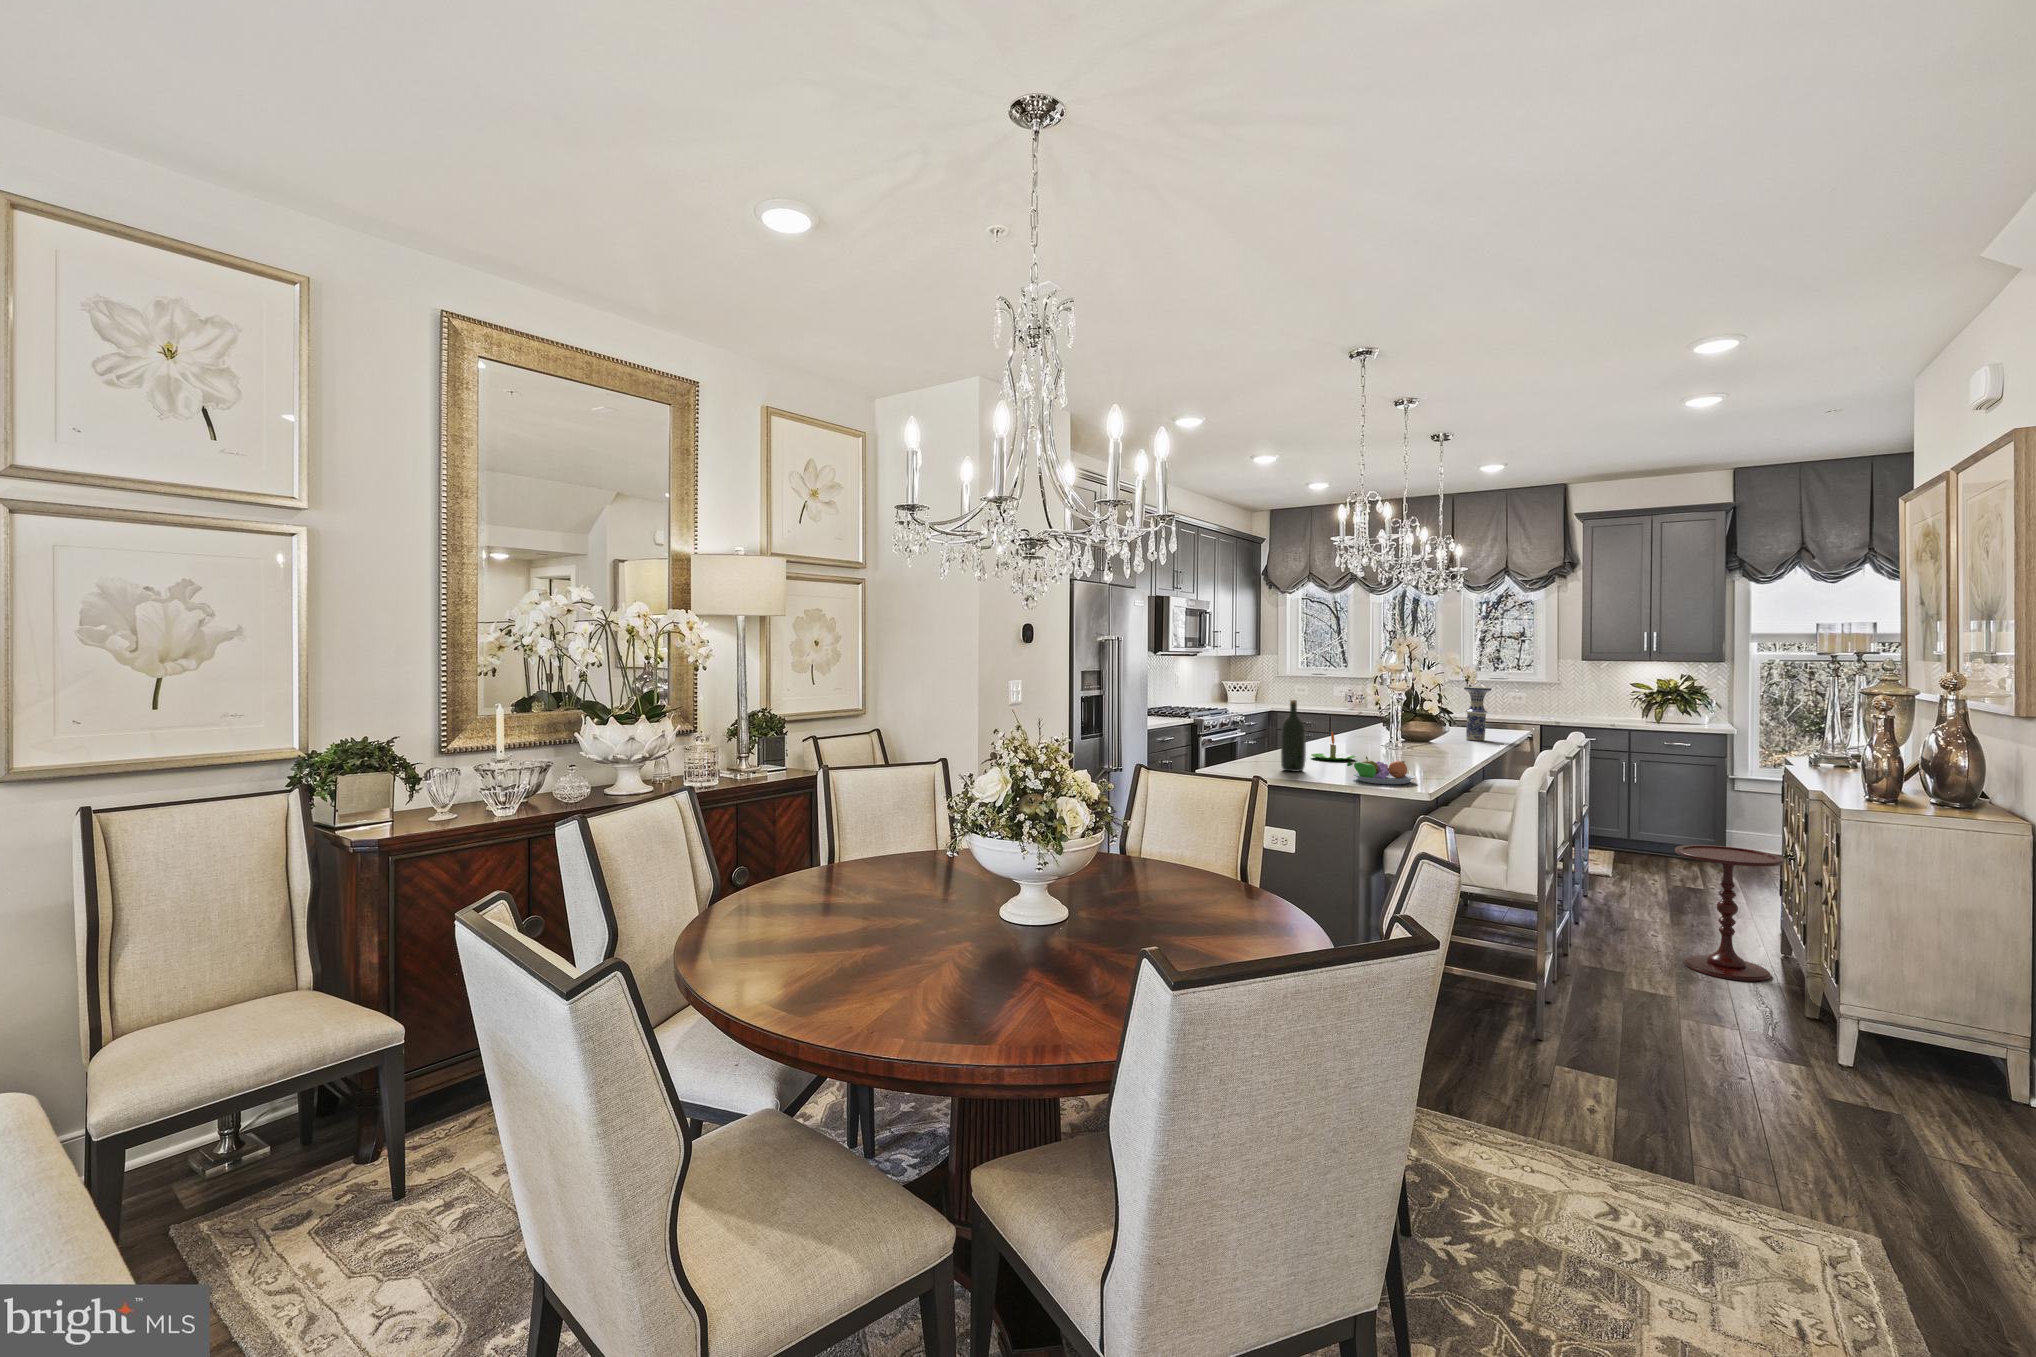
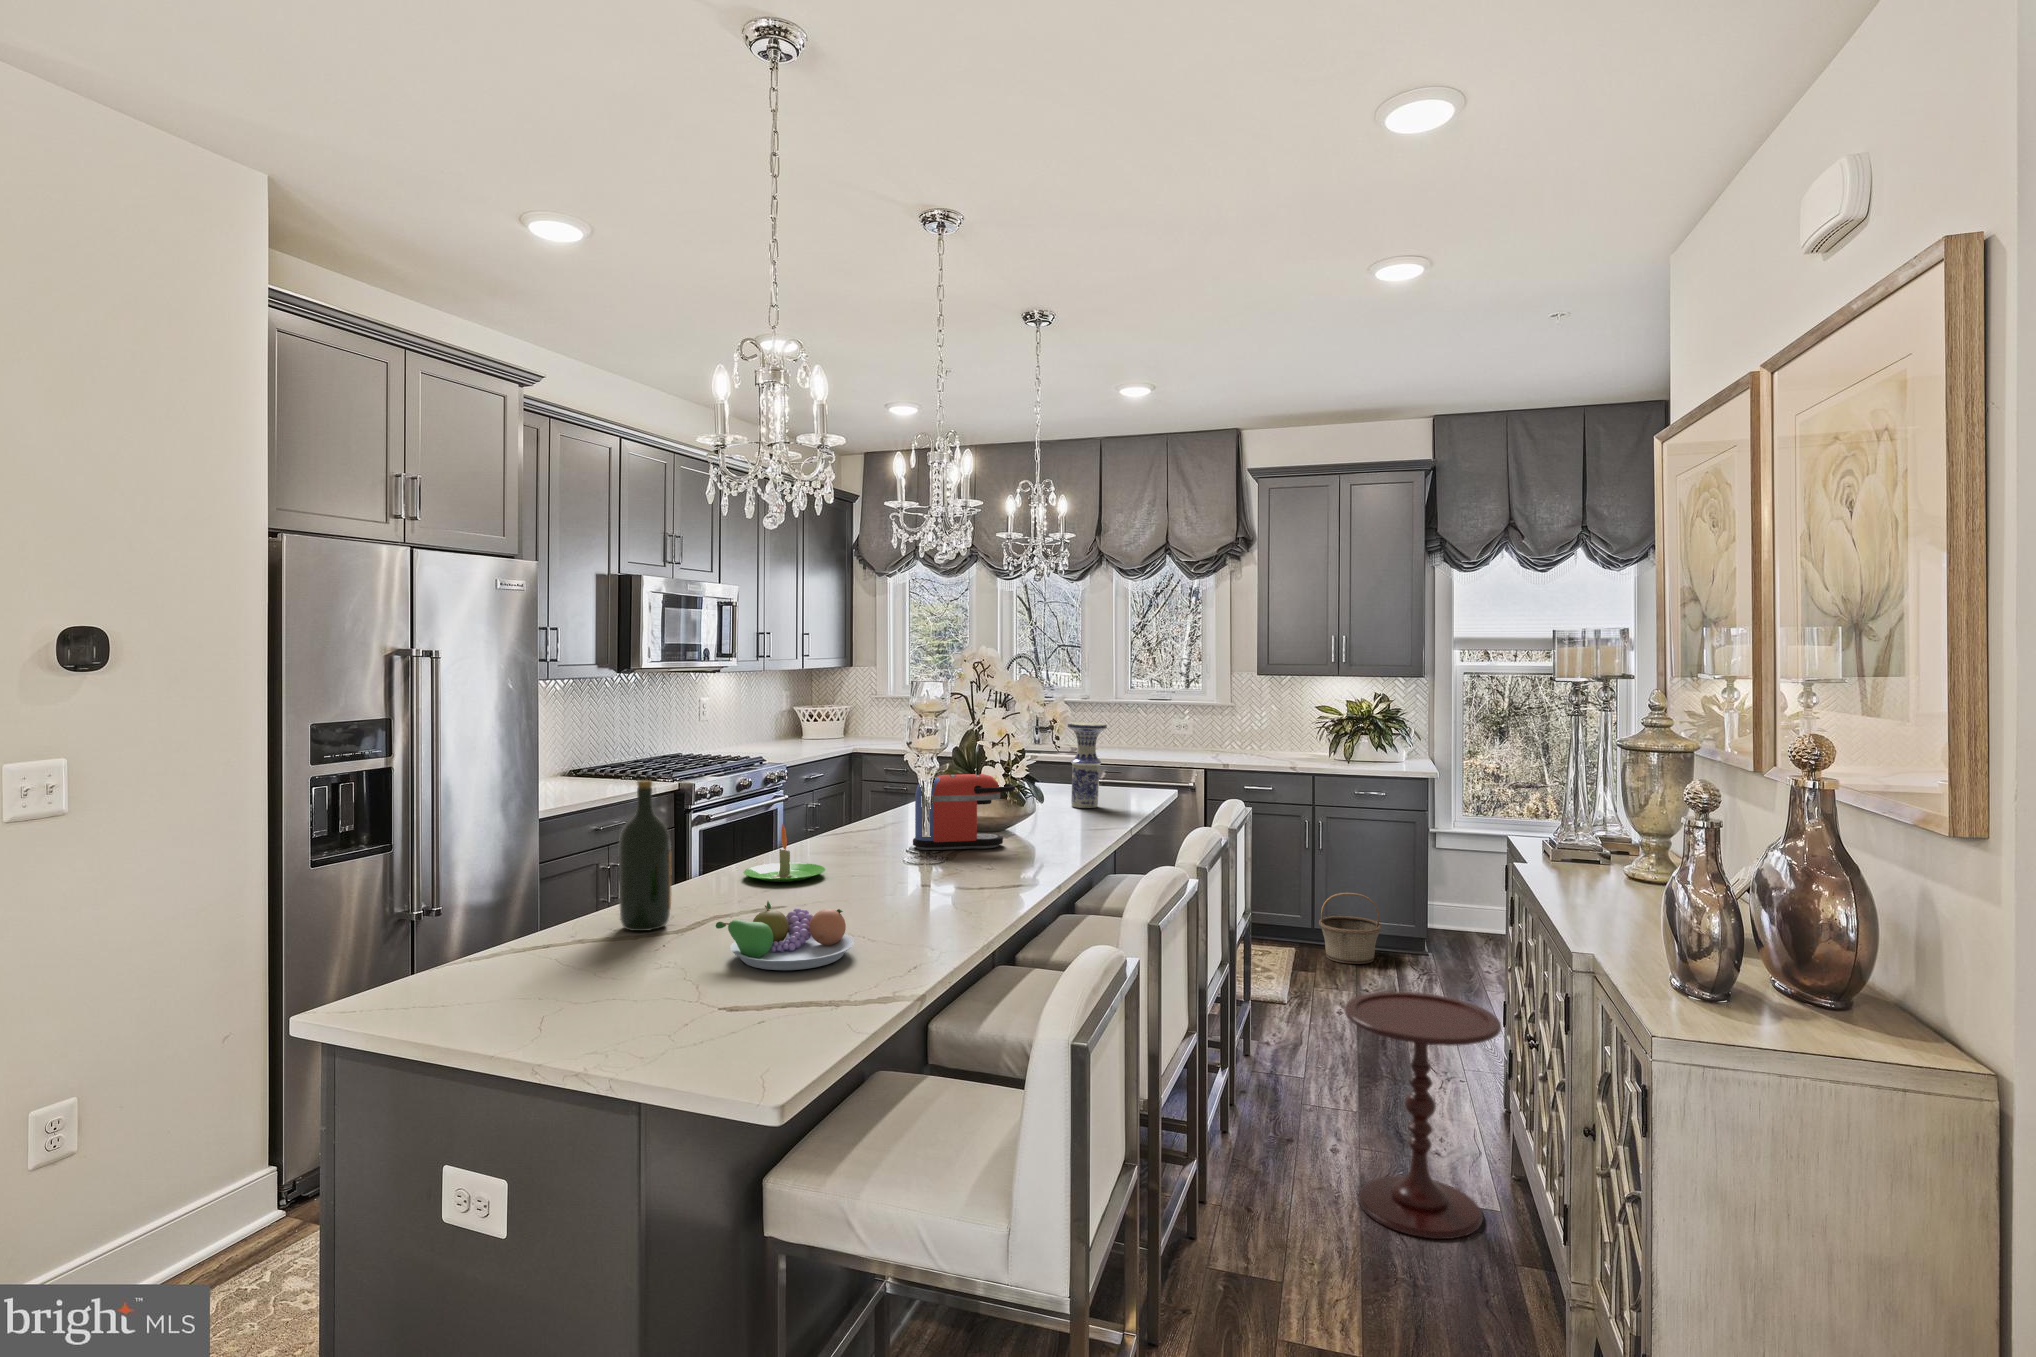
coffee maker: none [1388,711,1451,753] -> present [913,774,1015,850]
basket: none [1635,817,1688,867] -> present [1319,893,1382,964]

